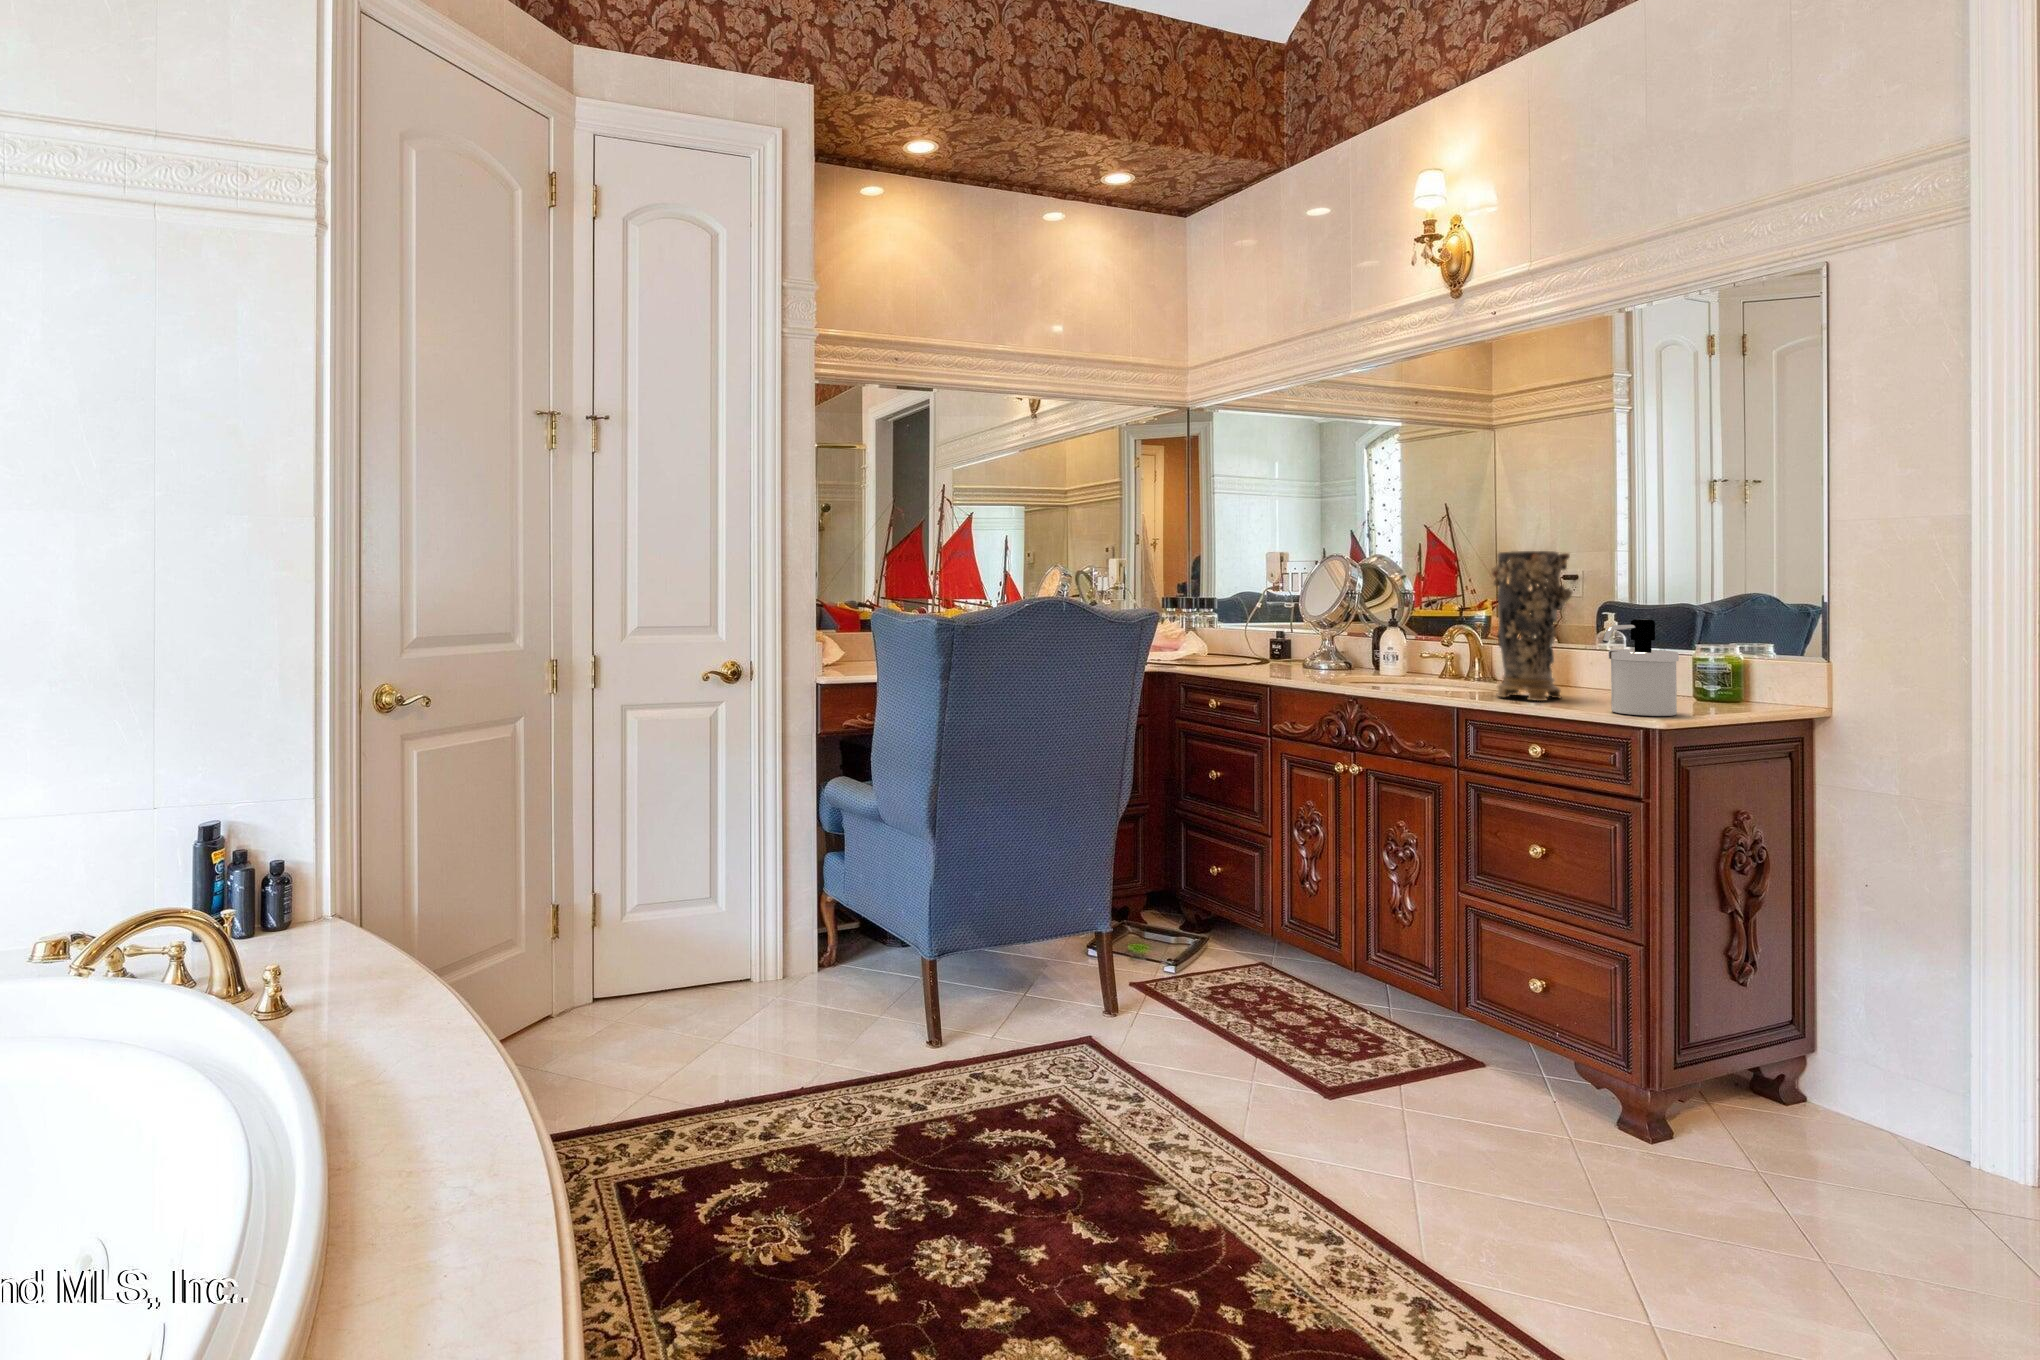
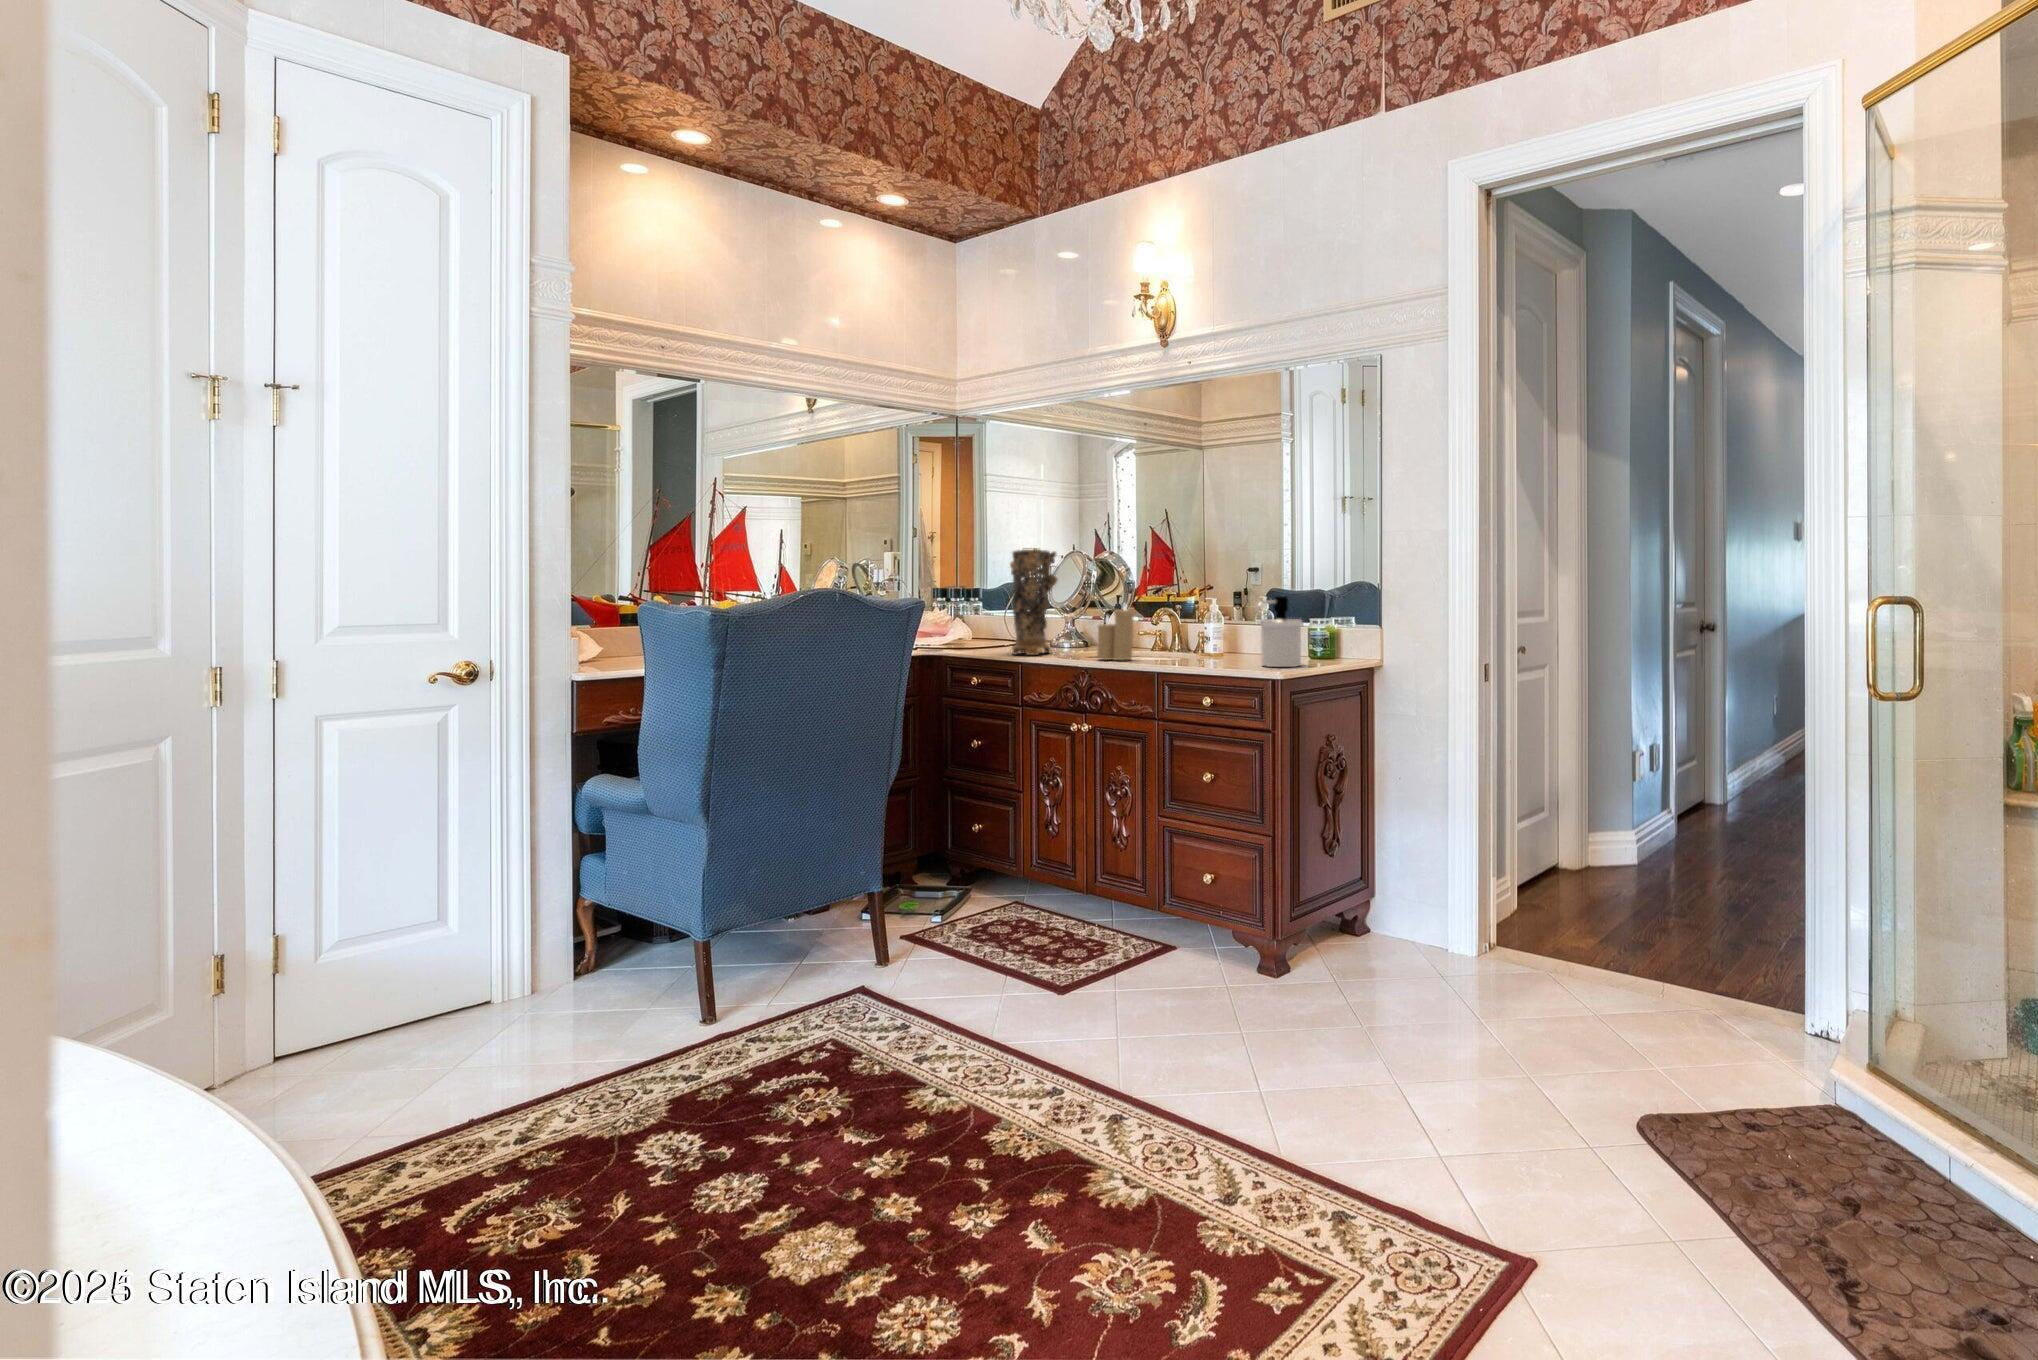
decorative vase: present [1491,551,1573,701] -> present [1010,550,1058,655]
candle: none [1367,621,1417,692] -> present [1097,604,1134,660]

